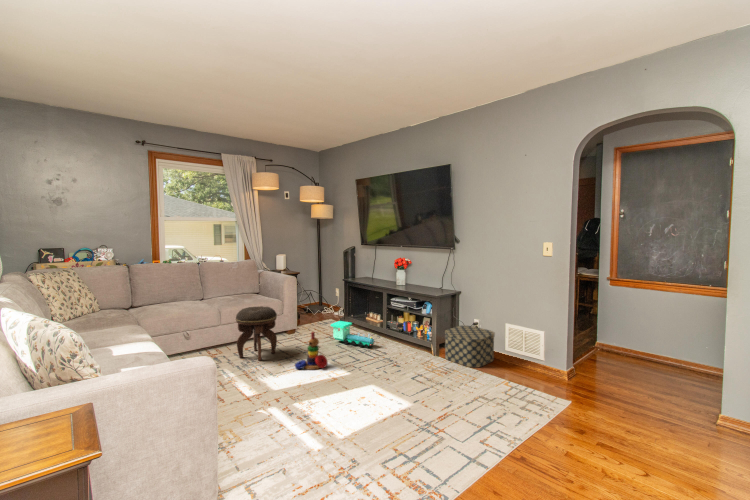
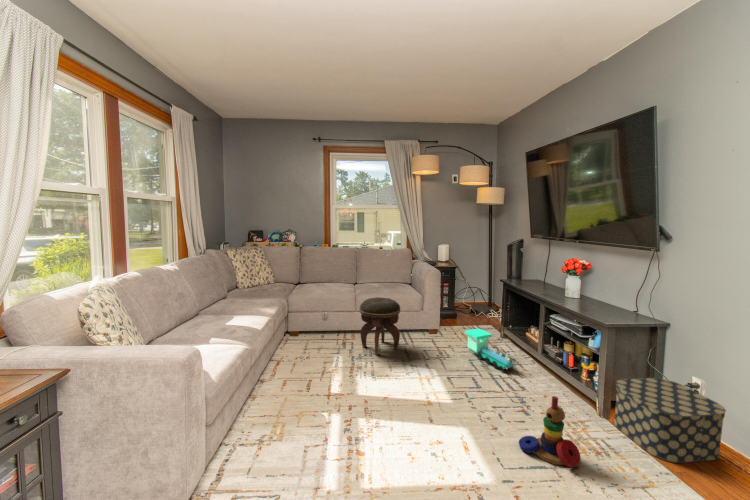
stacking toy: present [295,332,328,370] -> present [519,396,581,467]

